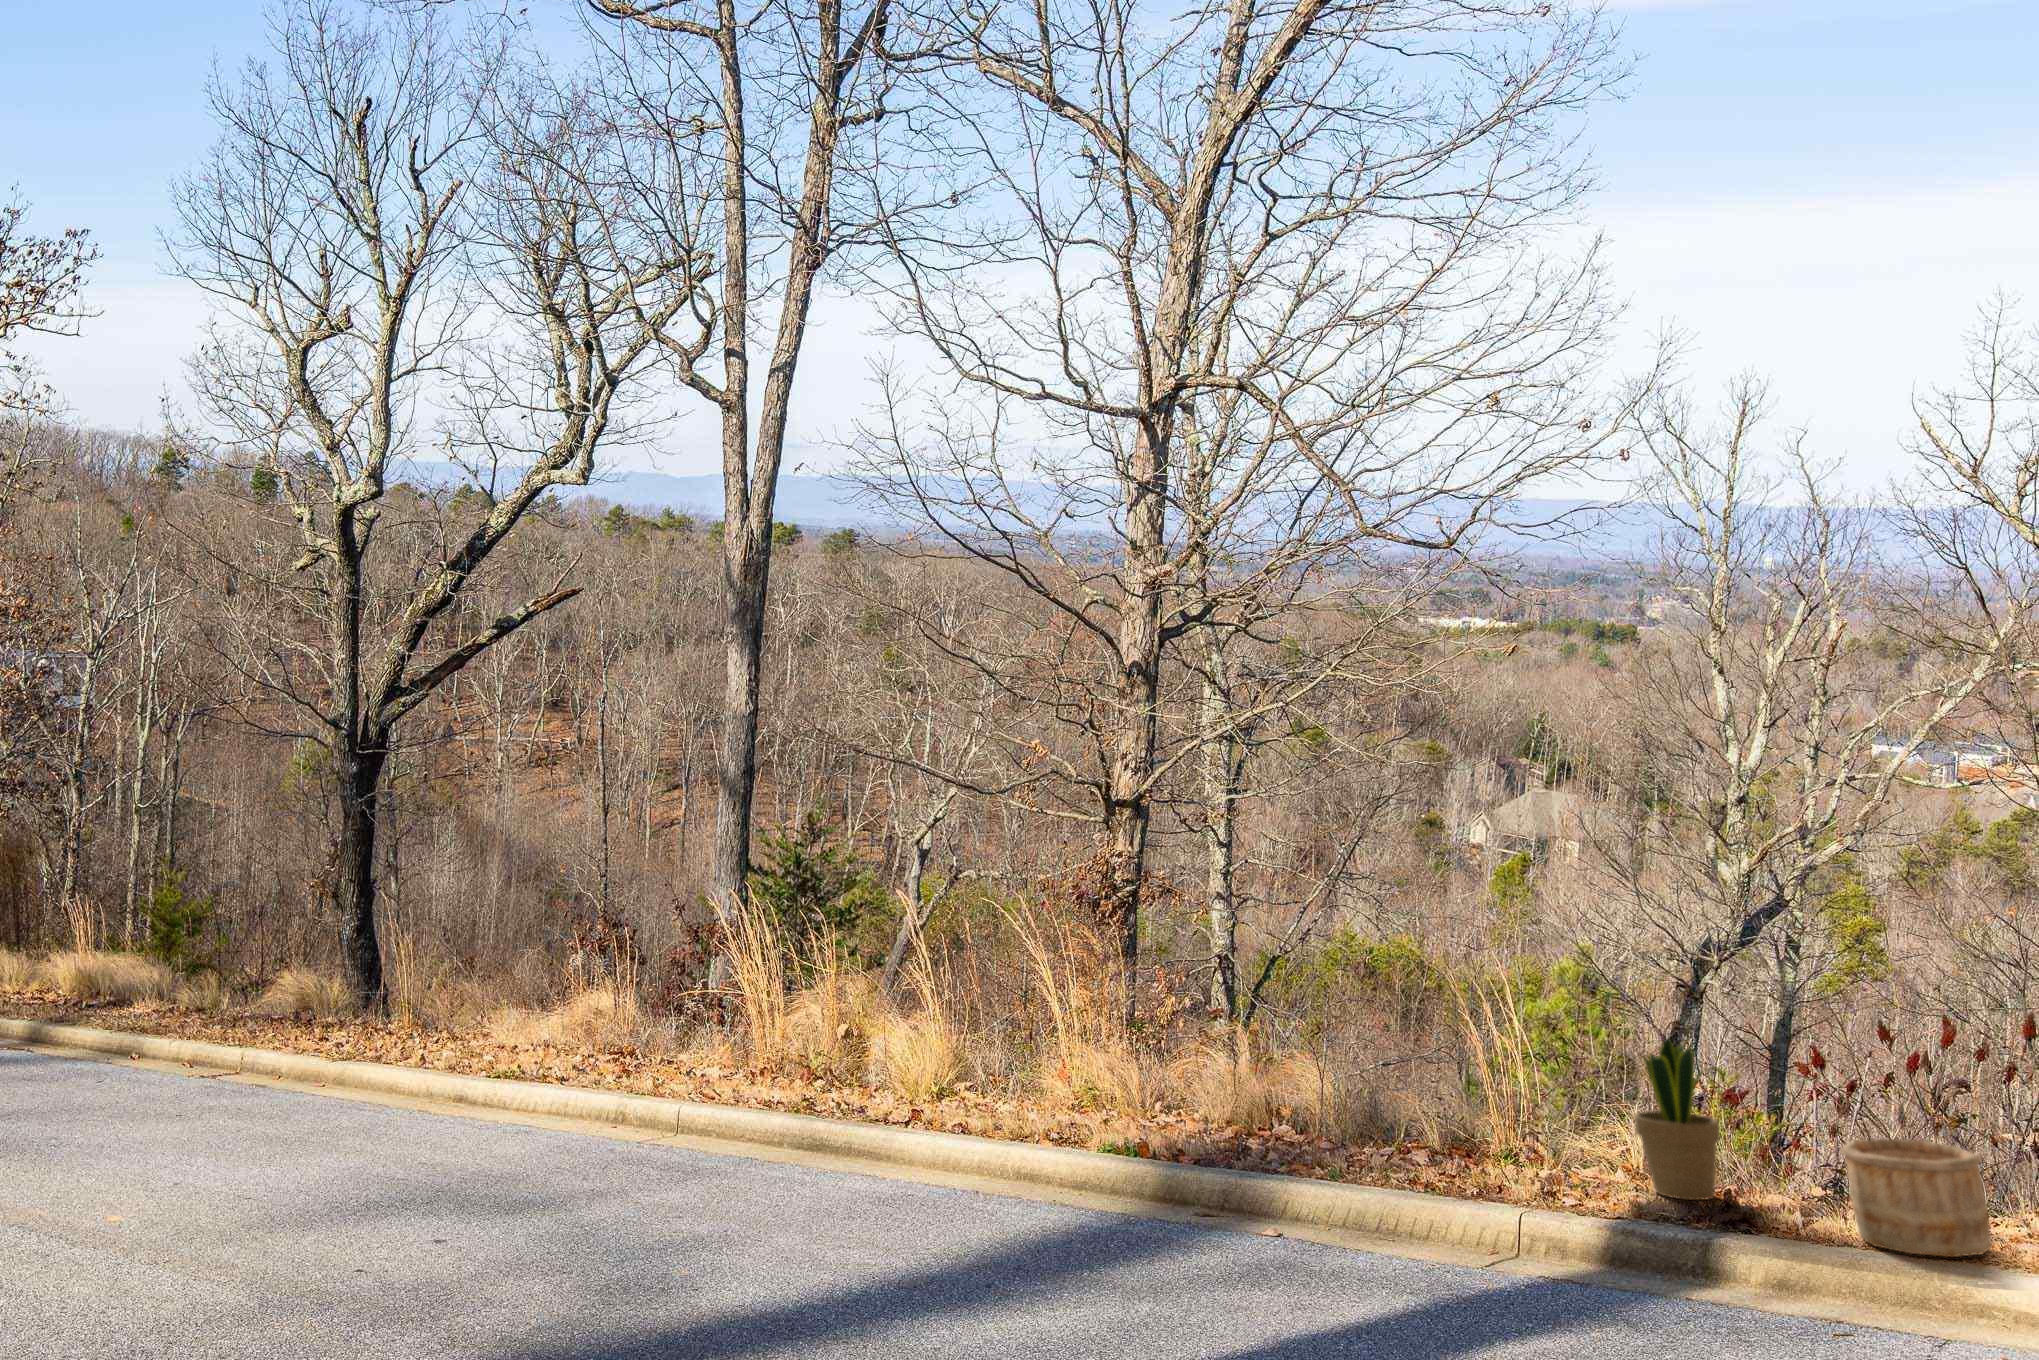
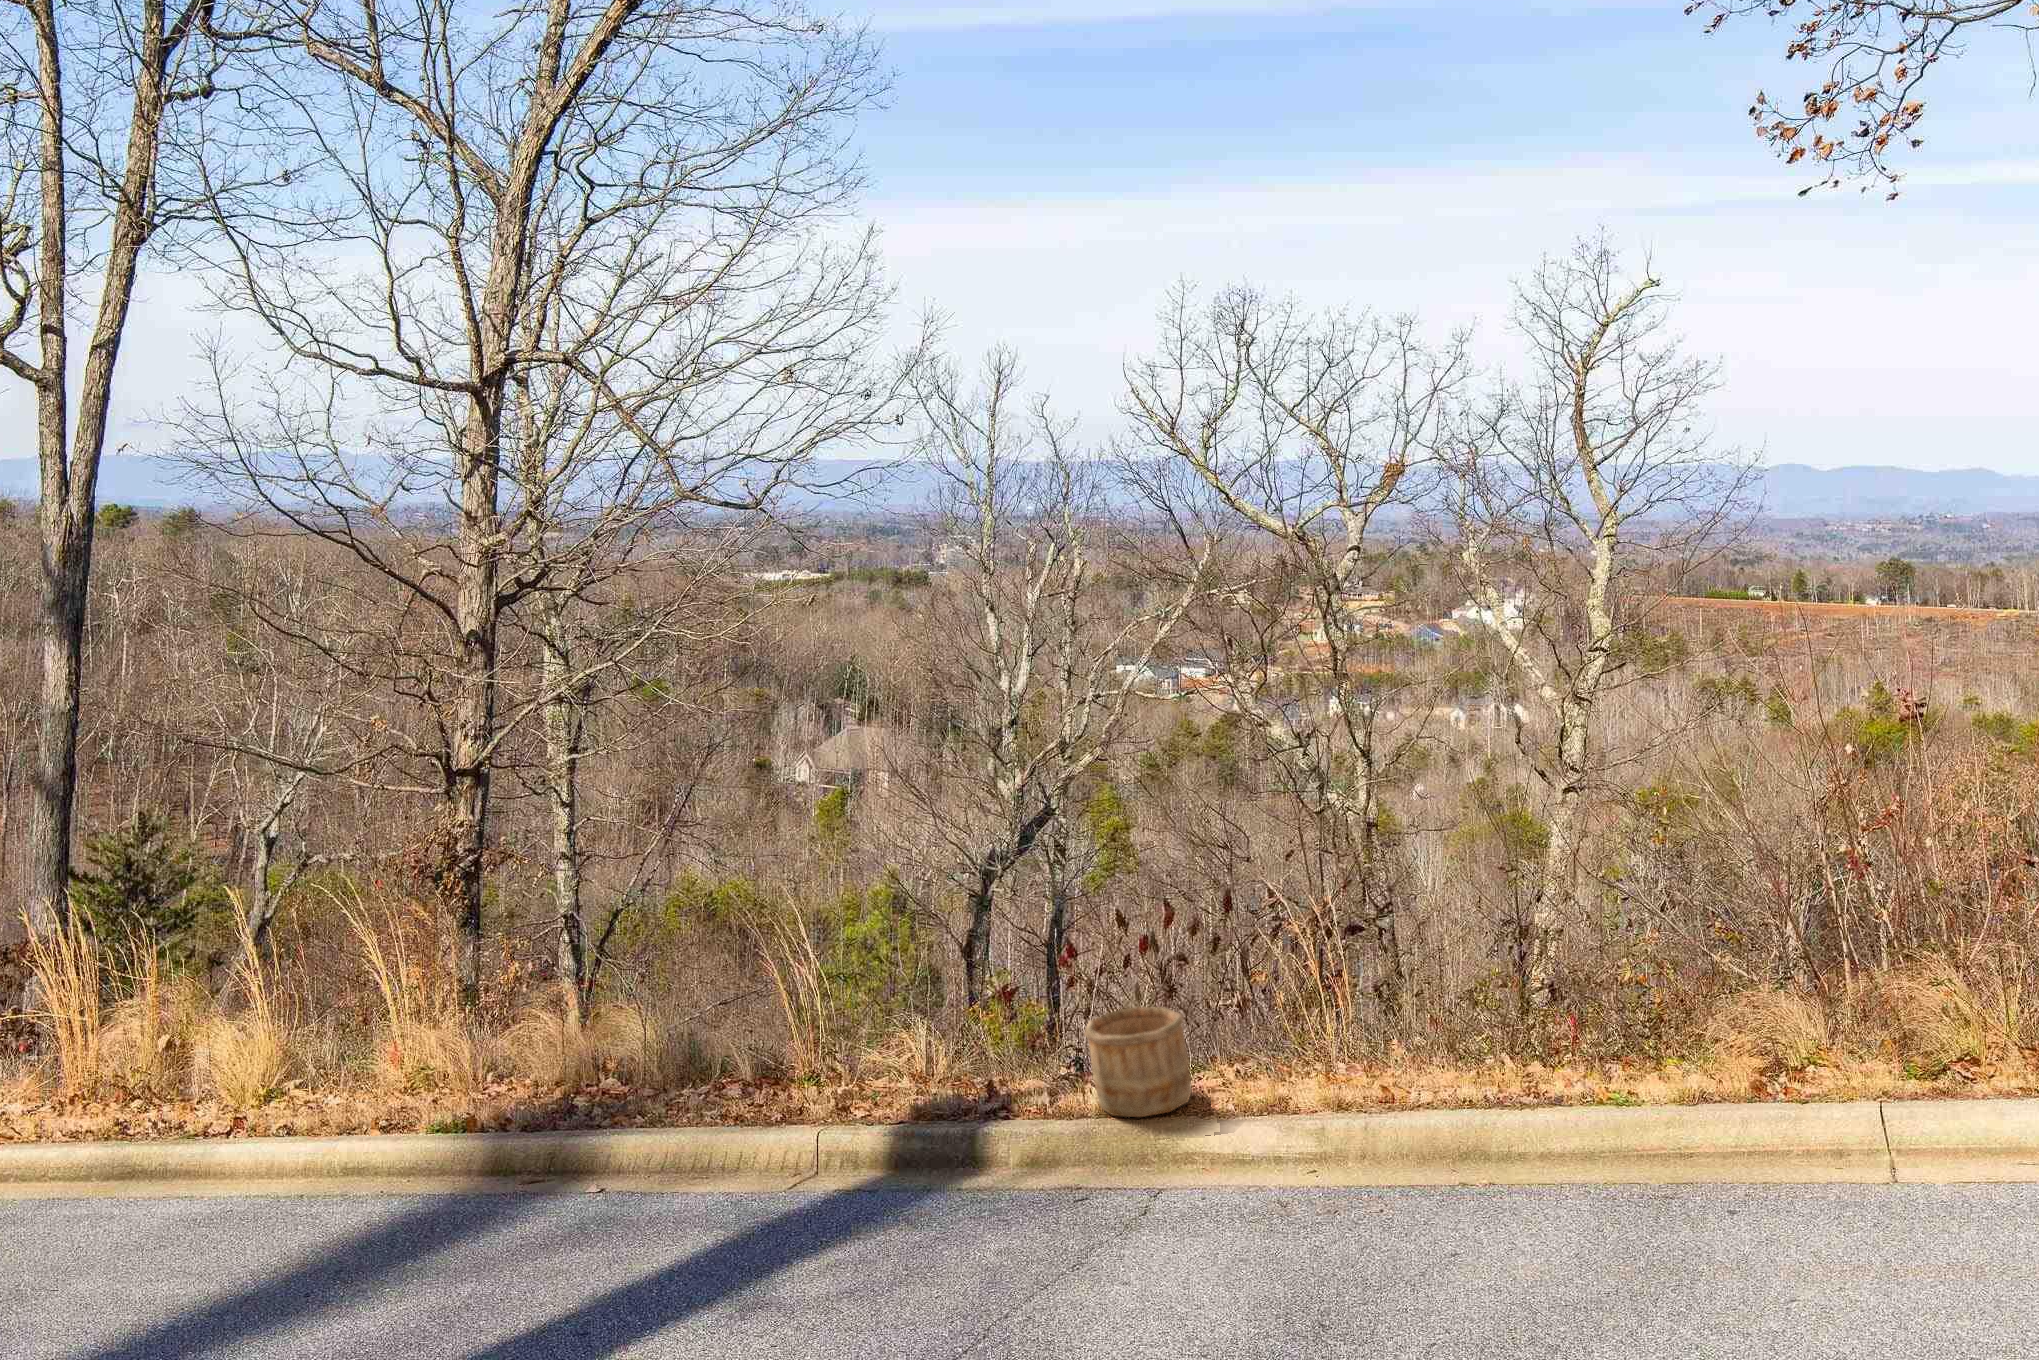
potted plant: present [1634,1039,1722,1200] -> none [919,950,990,1097]

